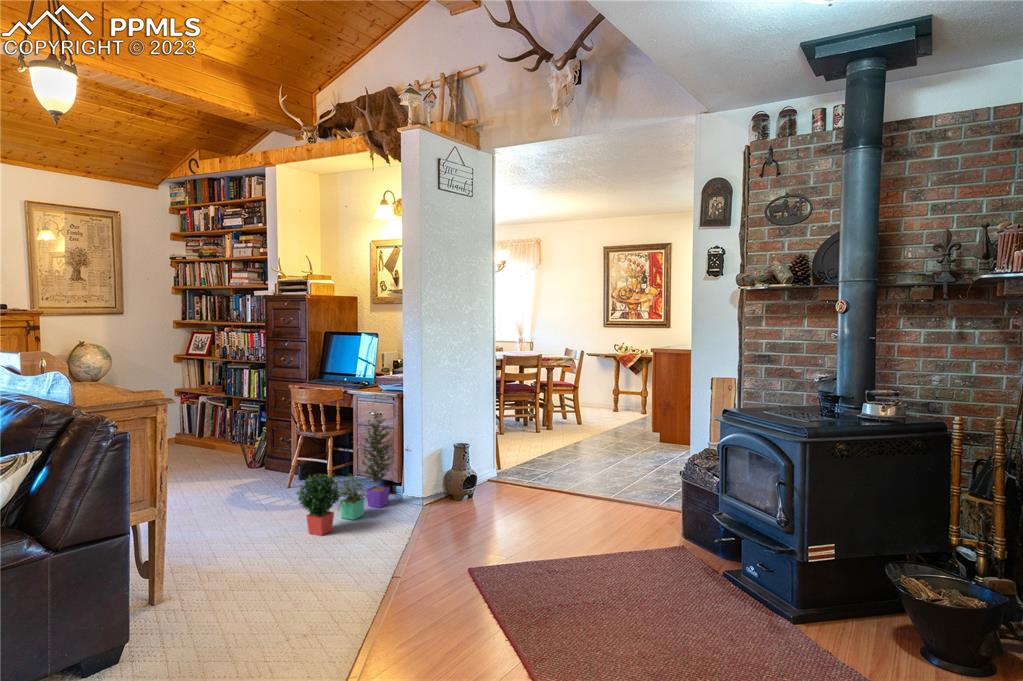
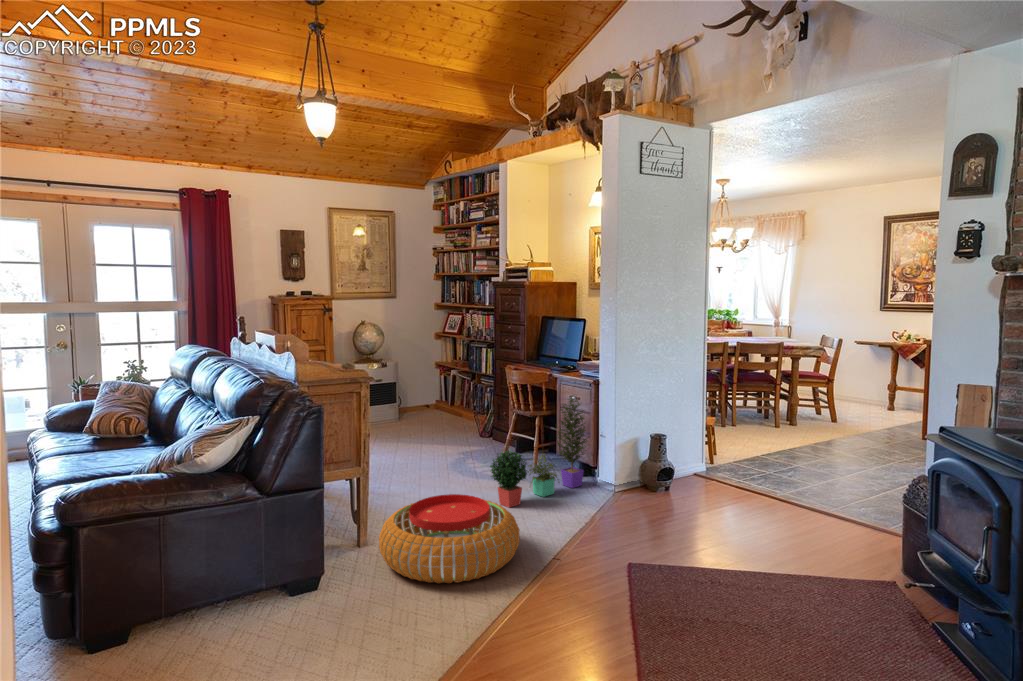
pouf: none [192,524,361,628] -> present [379,494,520,583]

